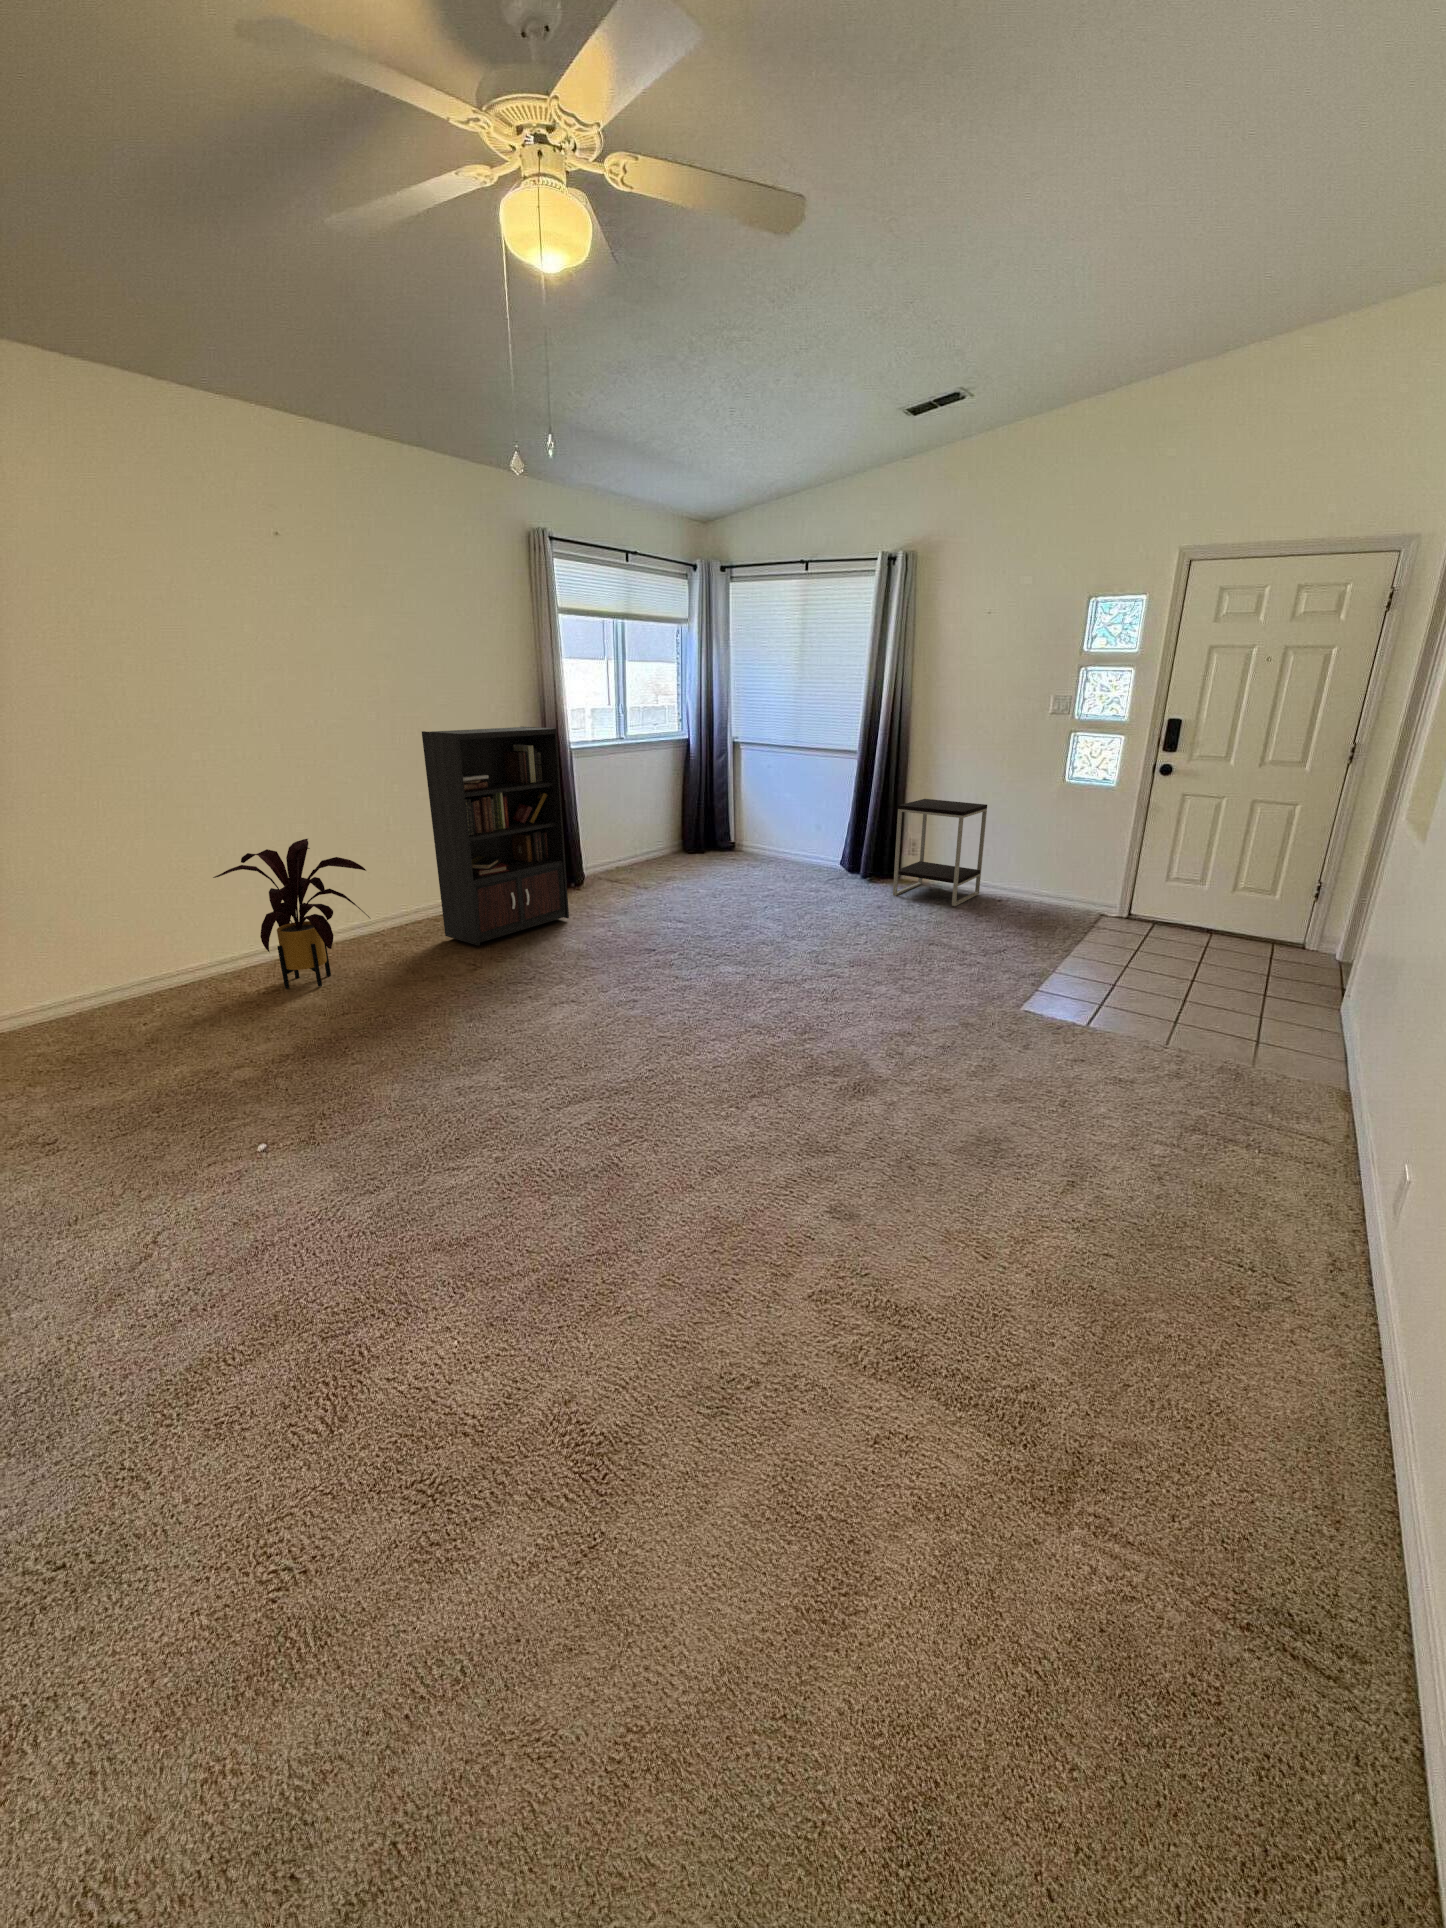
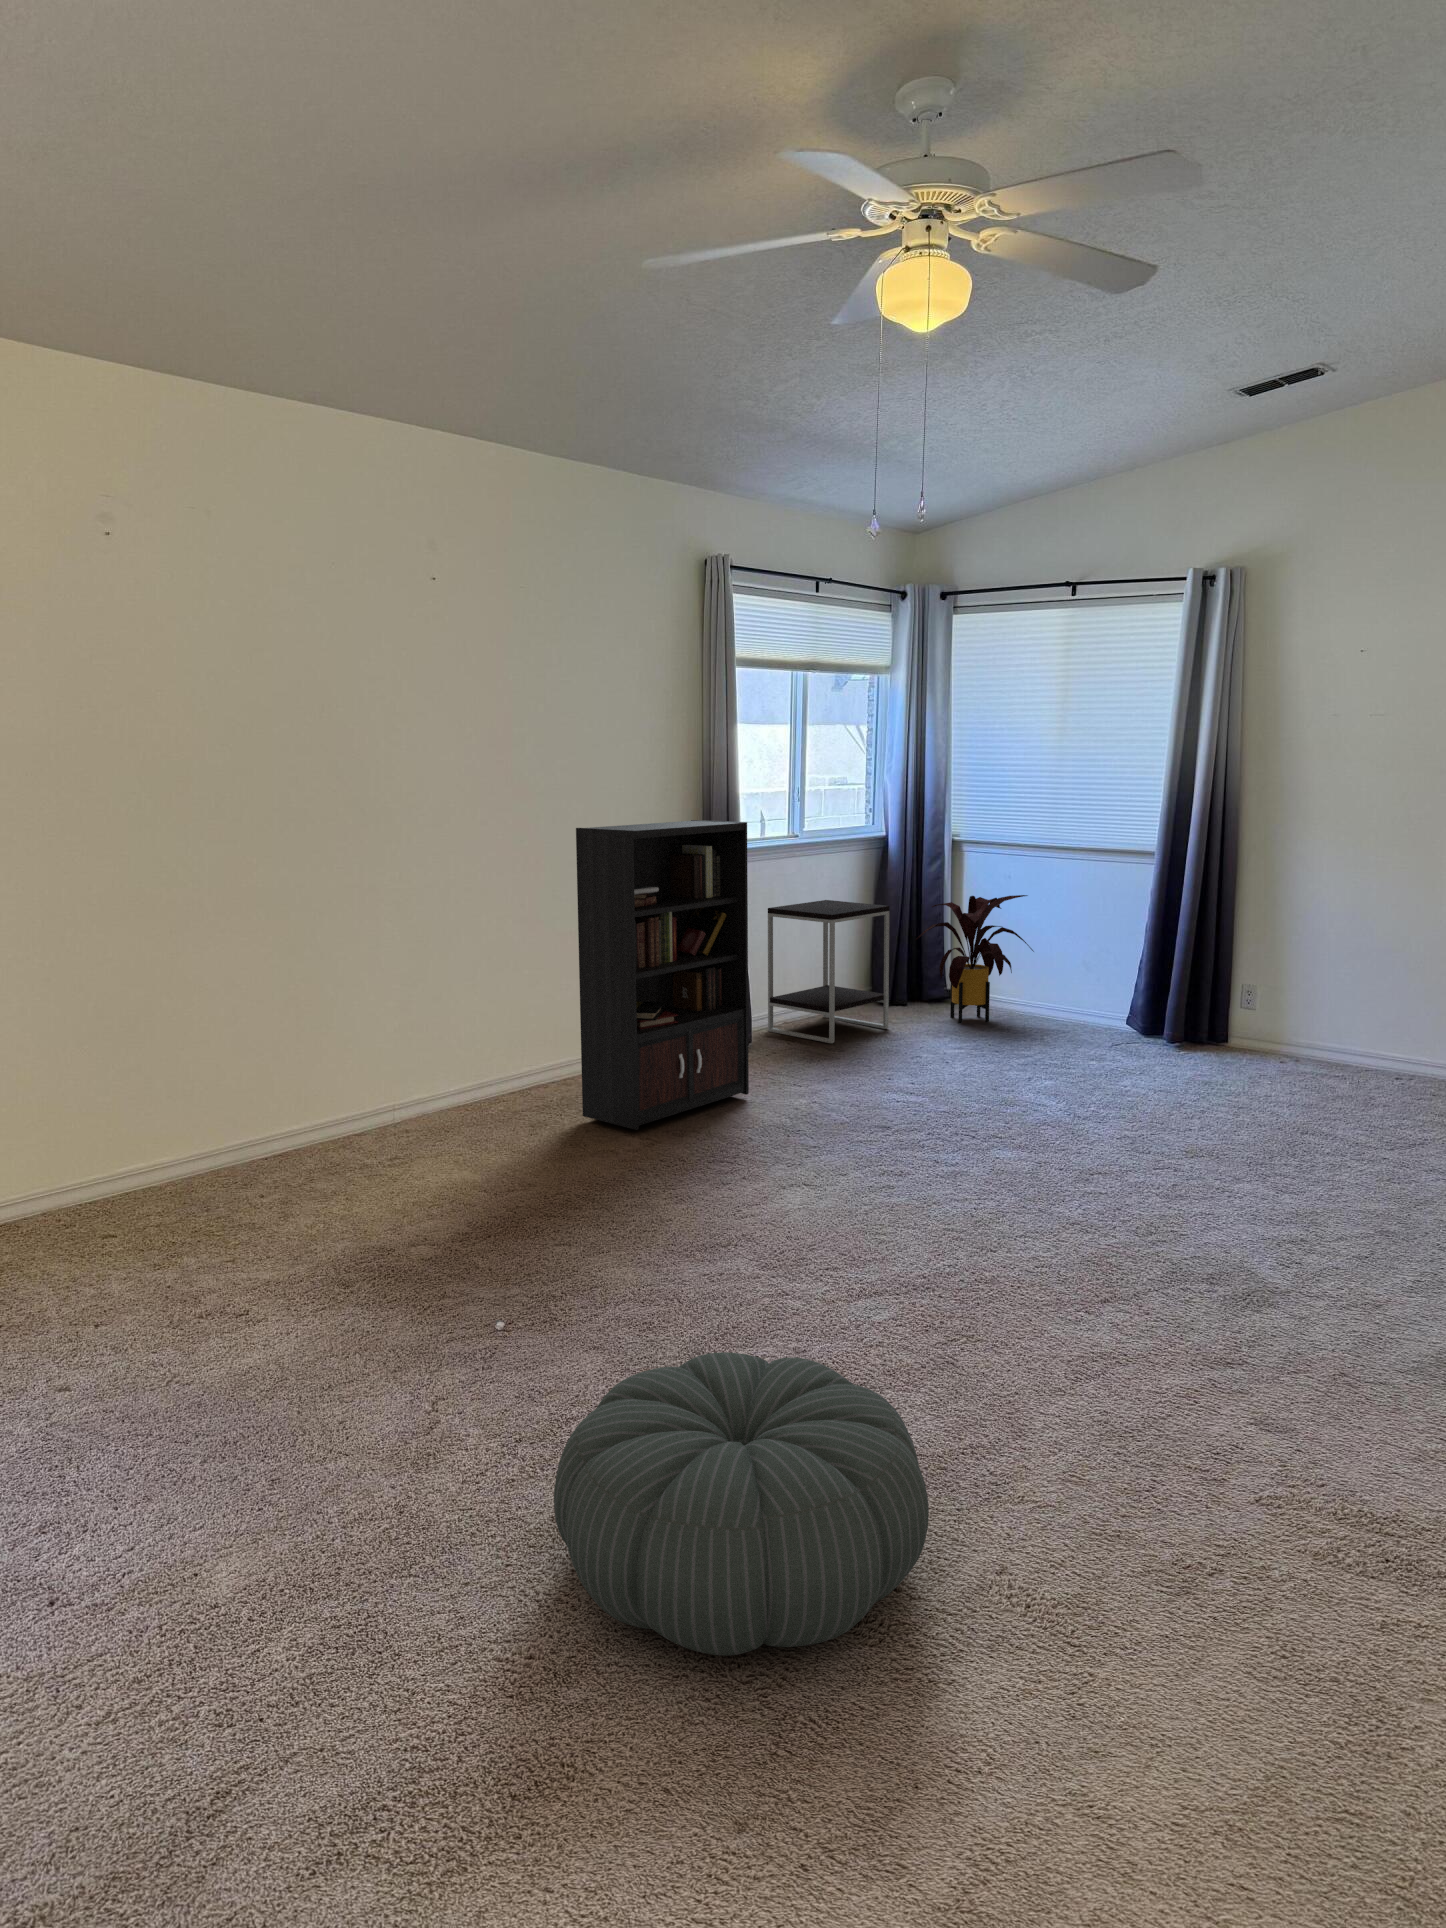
side table: present [893,799,987,906] -> present [768,900,889,1043]
house plant: present [213,839,370,989] -> present [915,895,1034,1023]
pouf: none [251,1125,548,1362] -> present [554,1352,929,1655]

